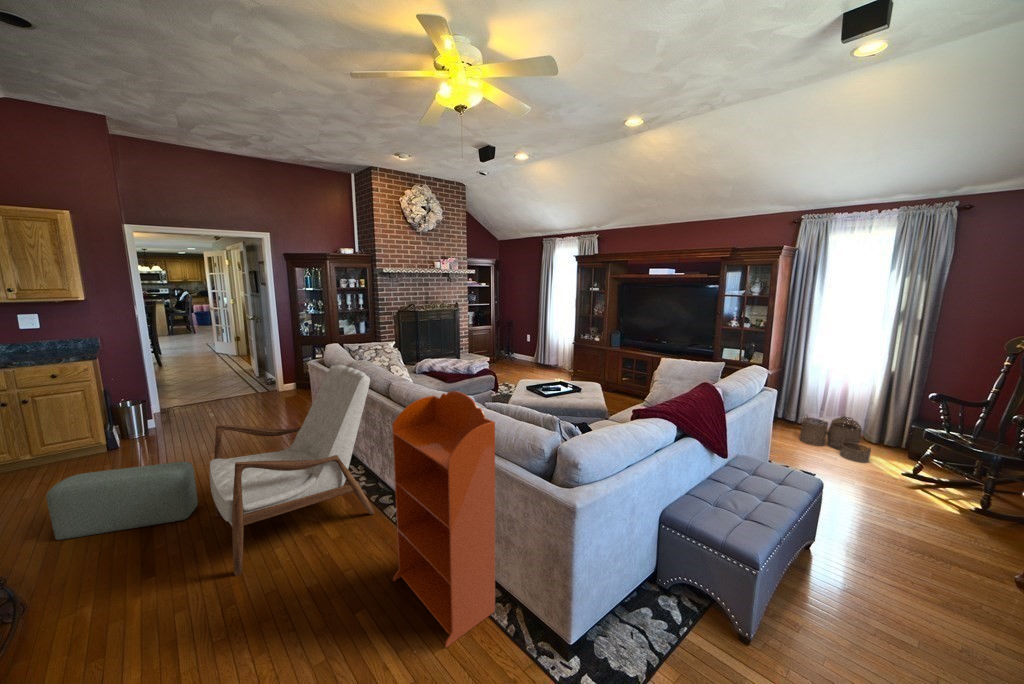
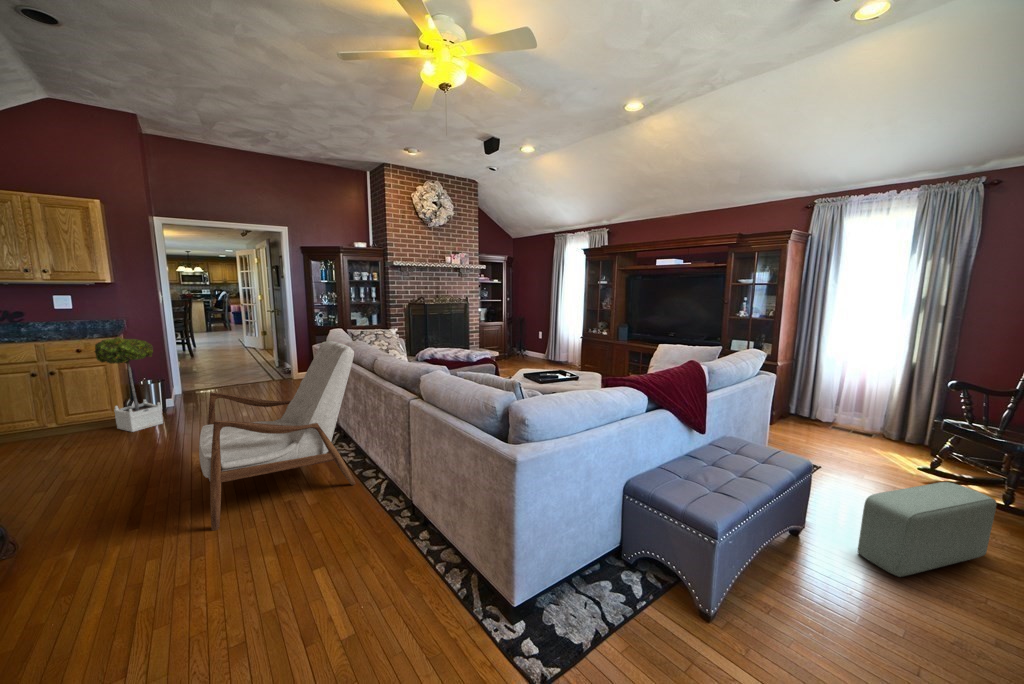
potted tree: none [70,361,148,461] -> present [95,337,163,432]
bookcase: present [392,391,495,647] -> none [357,353,451,604]
woven basket: present [800,415,871,463] -> none [811,408,887,459]
pouf: present [46,462,198,540] -> present [858,482,996,577]

